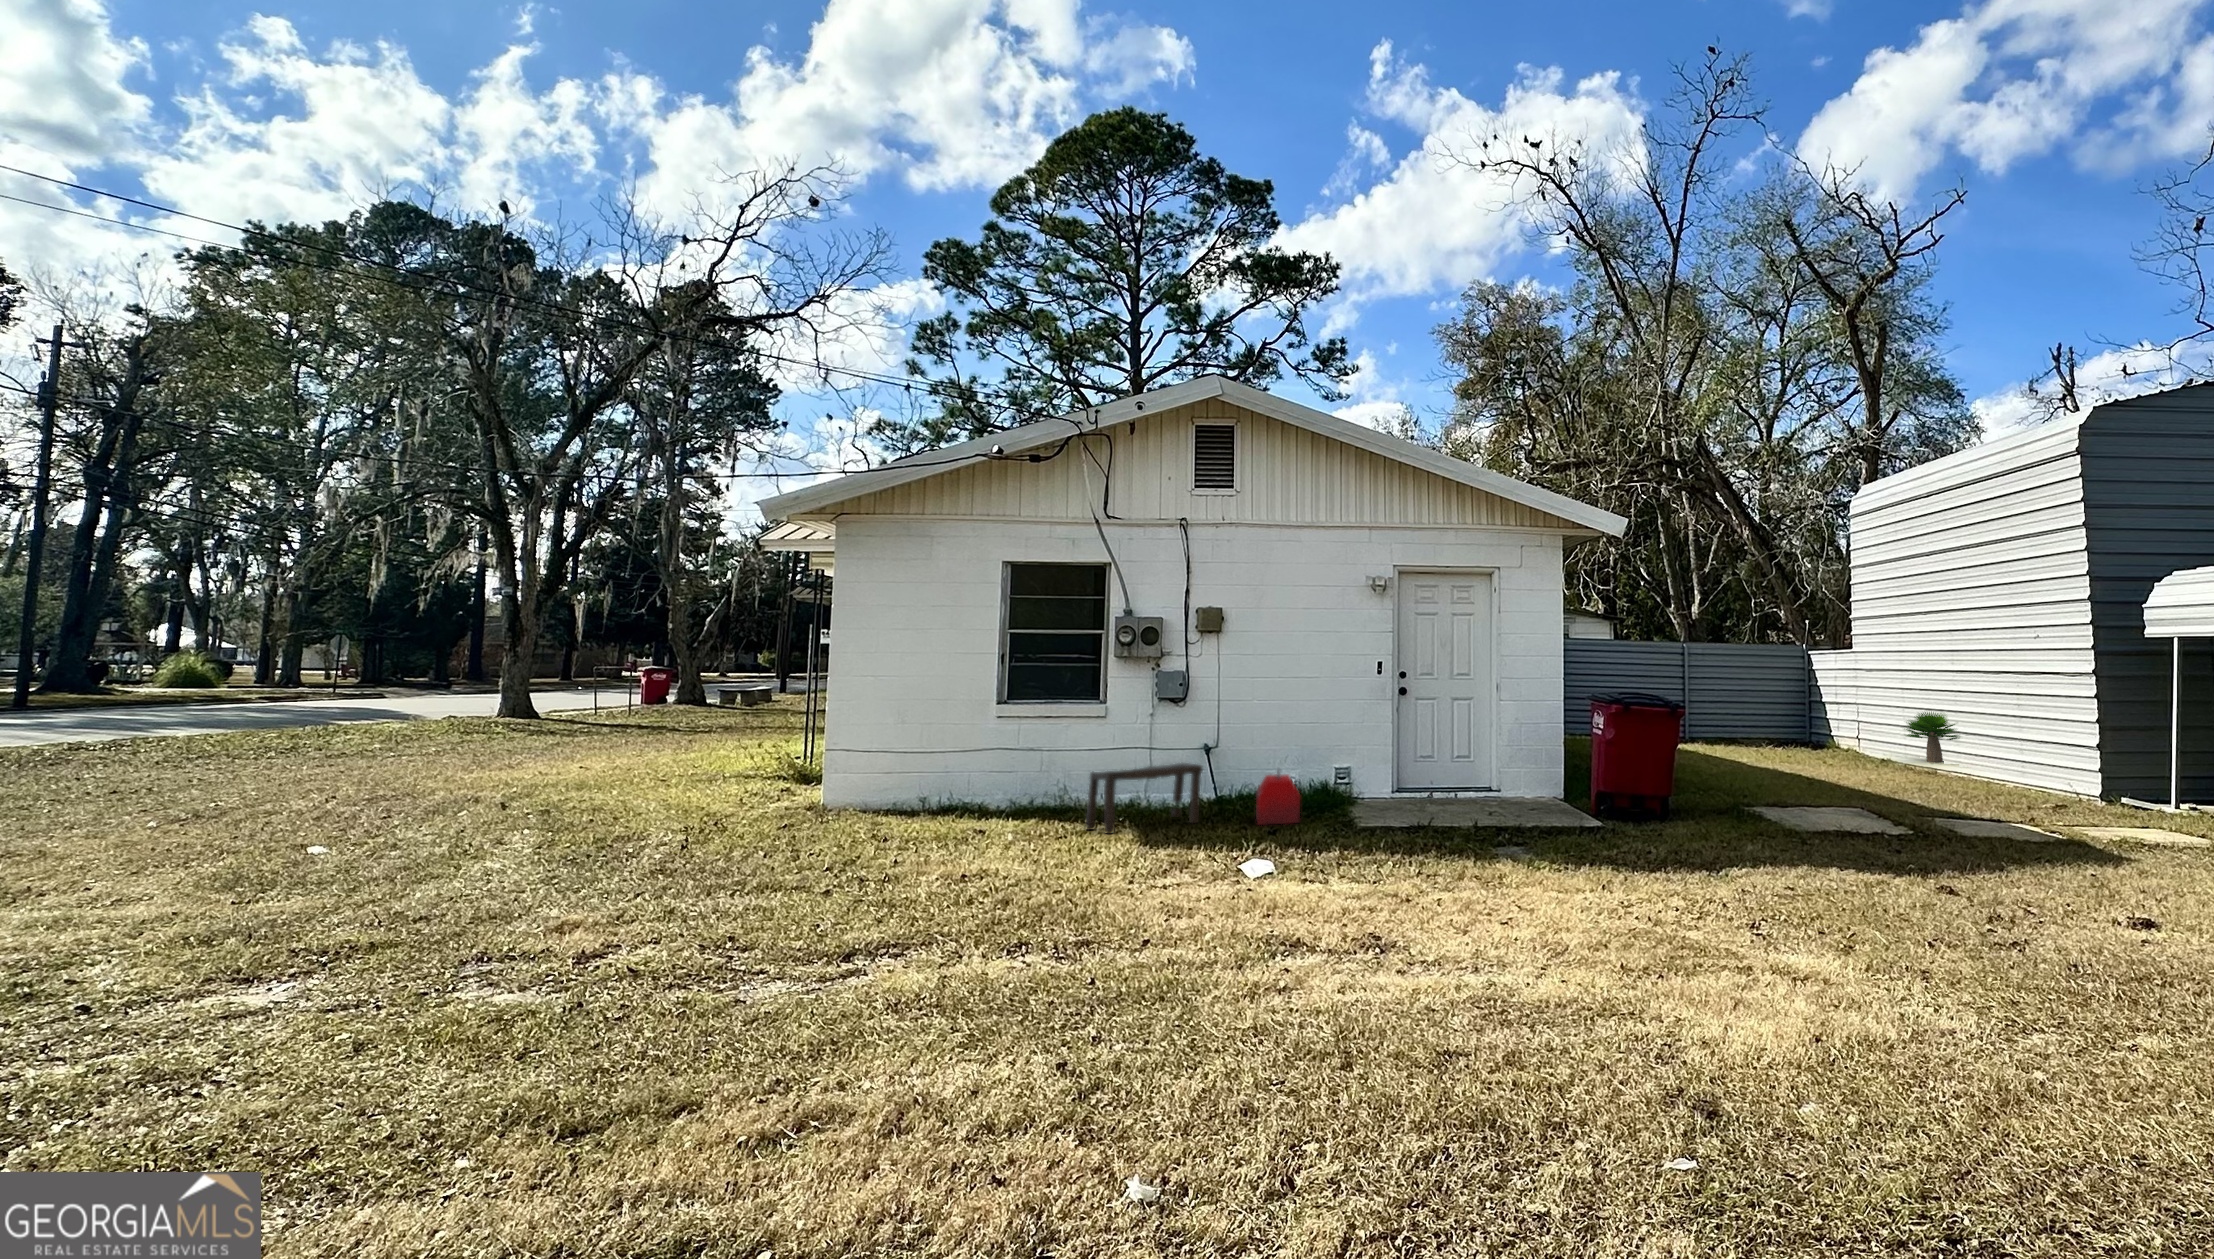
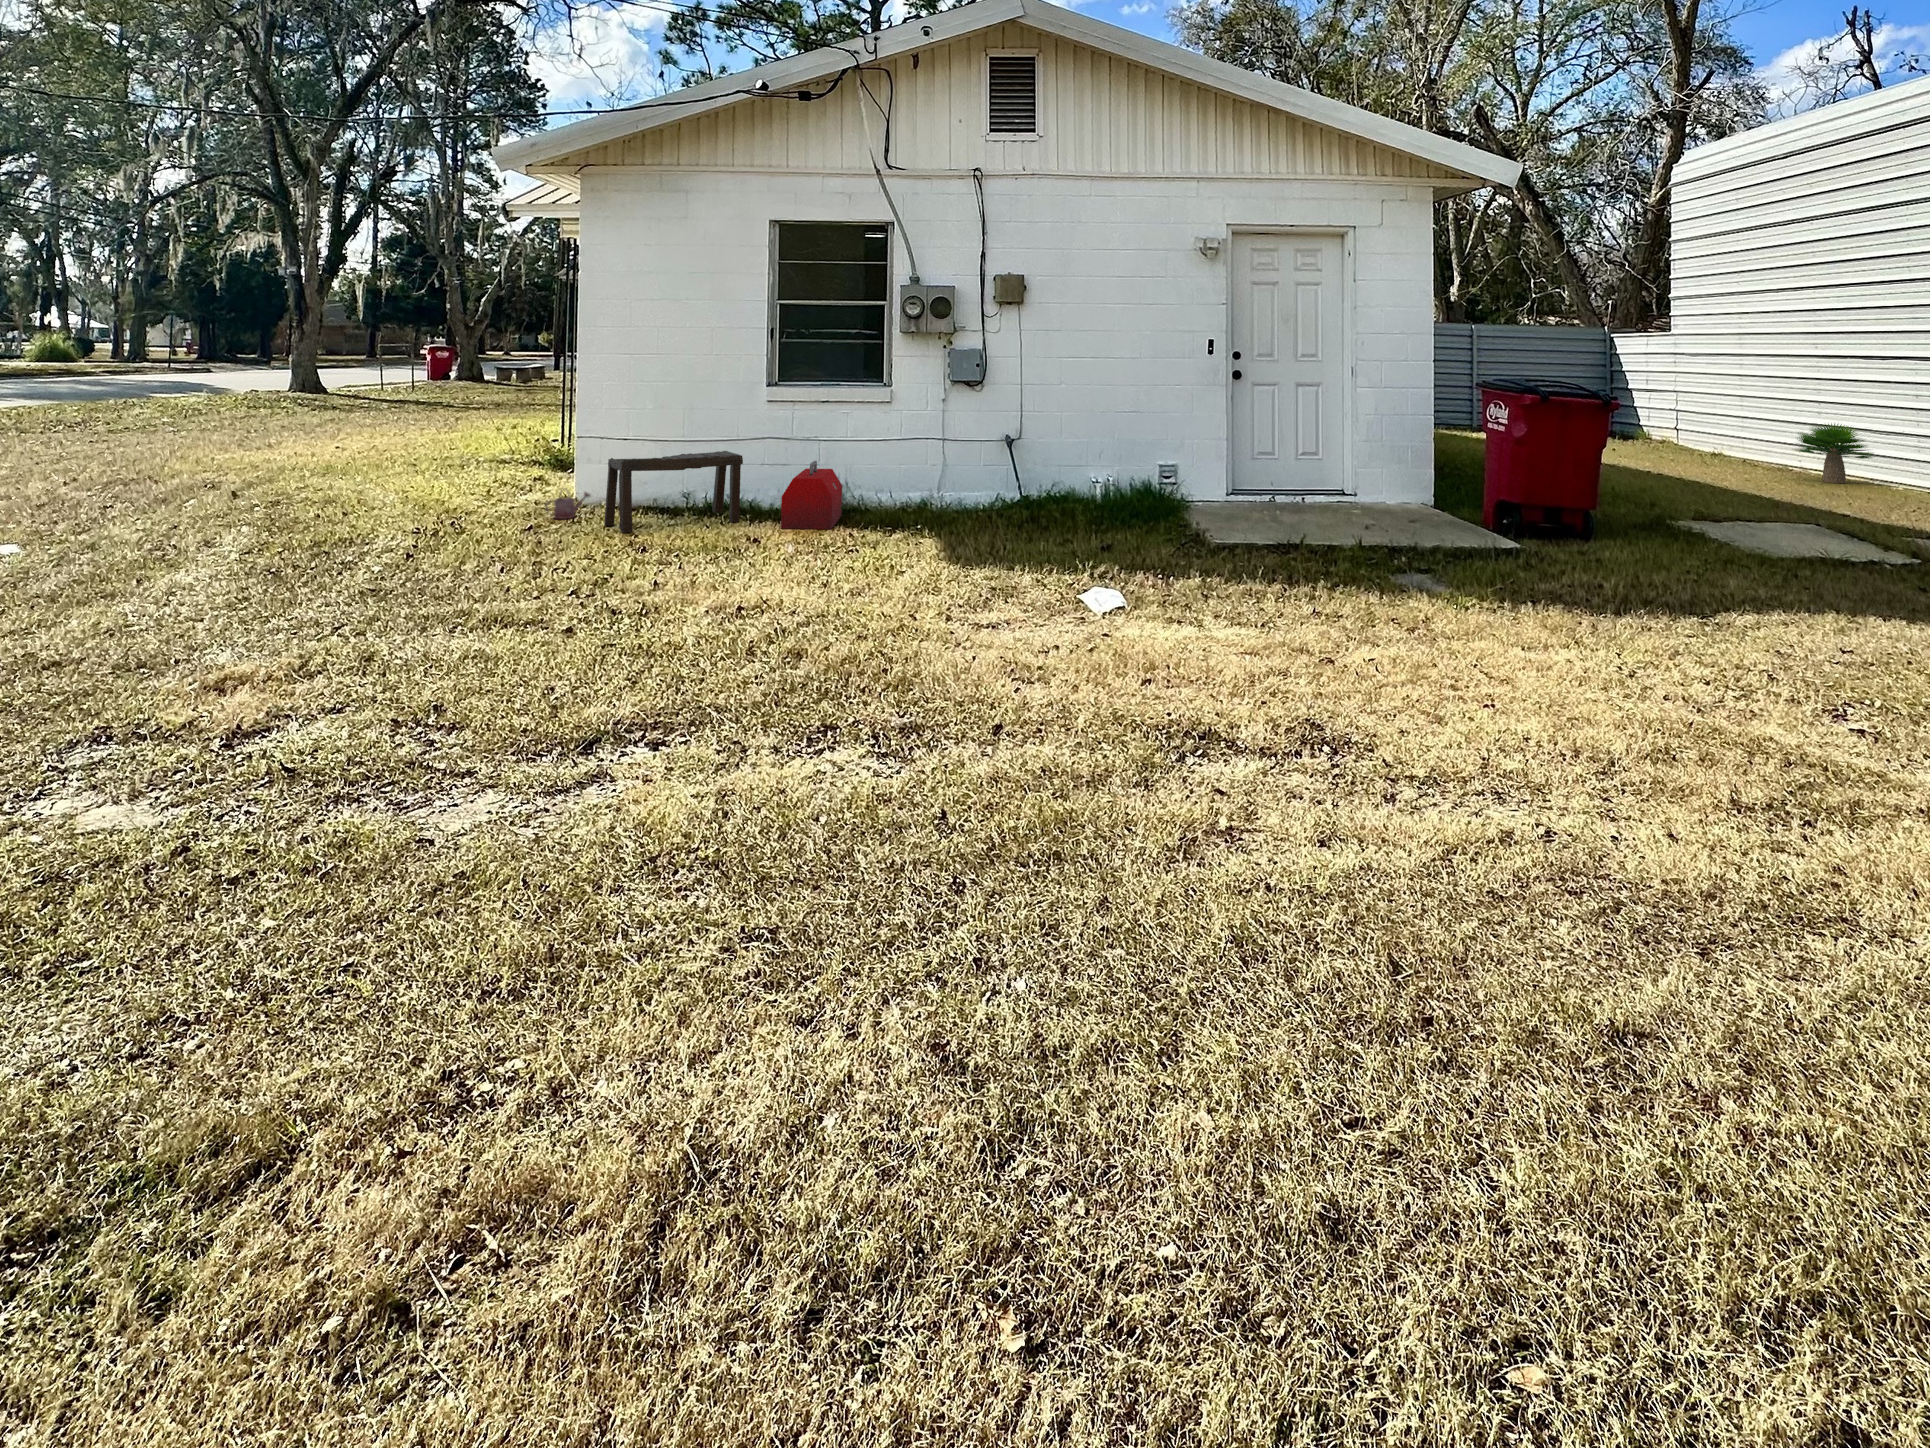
bench: present [1086,763,1203,834] -> present [604,451,743,533]
toolbox: present [1256,768,1300,825] -> present [781,461,842,529]
watering can: none [783,809,826,837] -> present [546,488,590,519]

